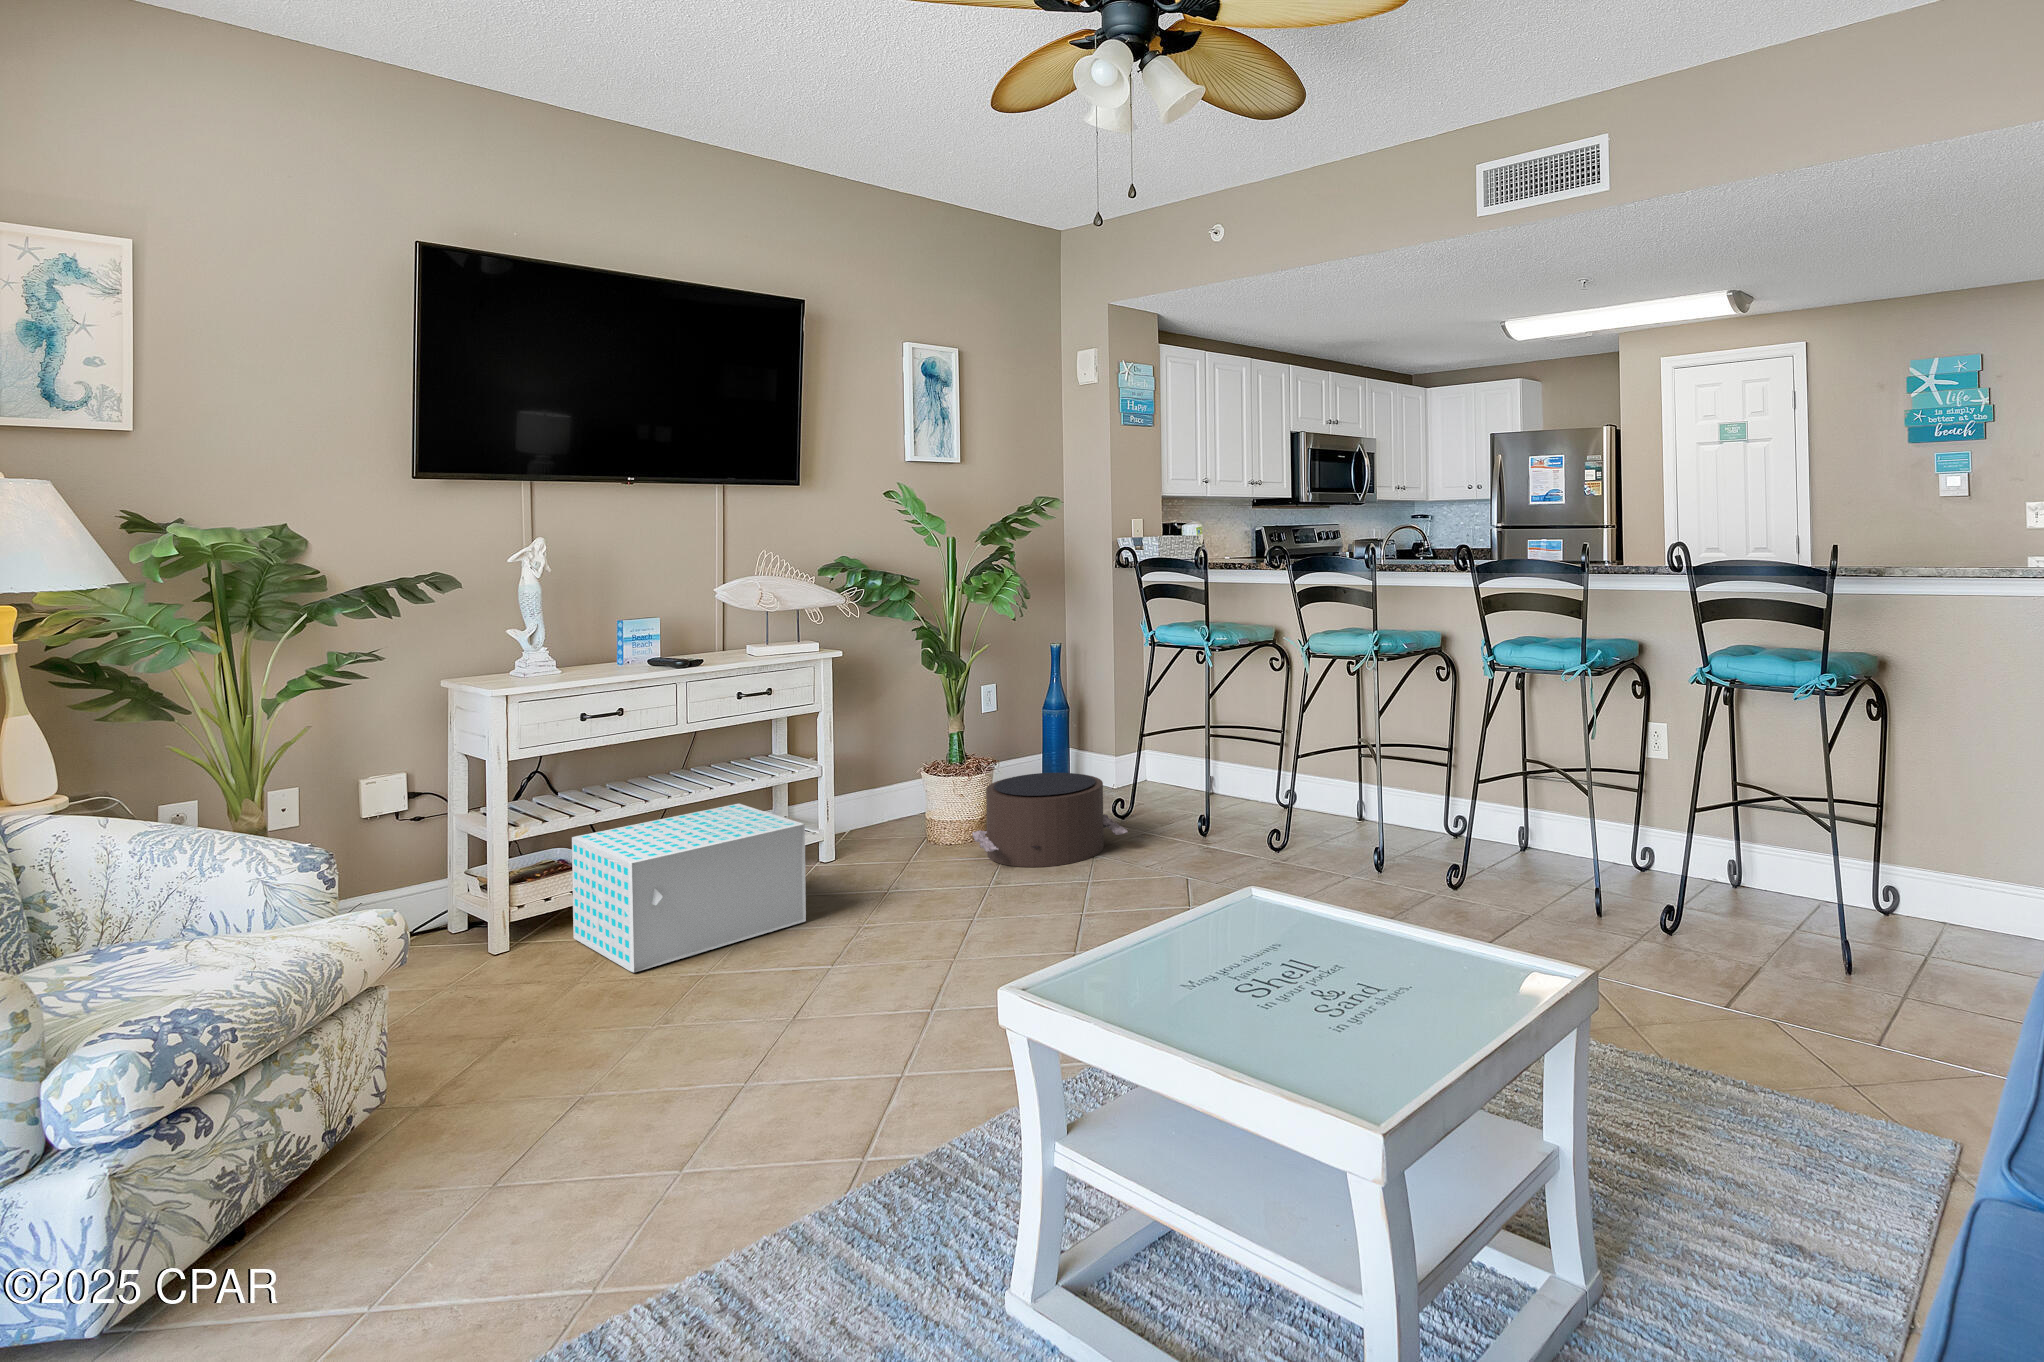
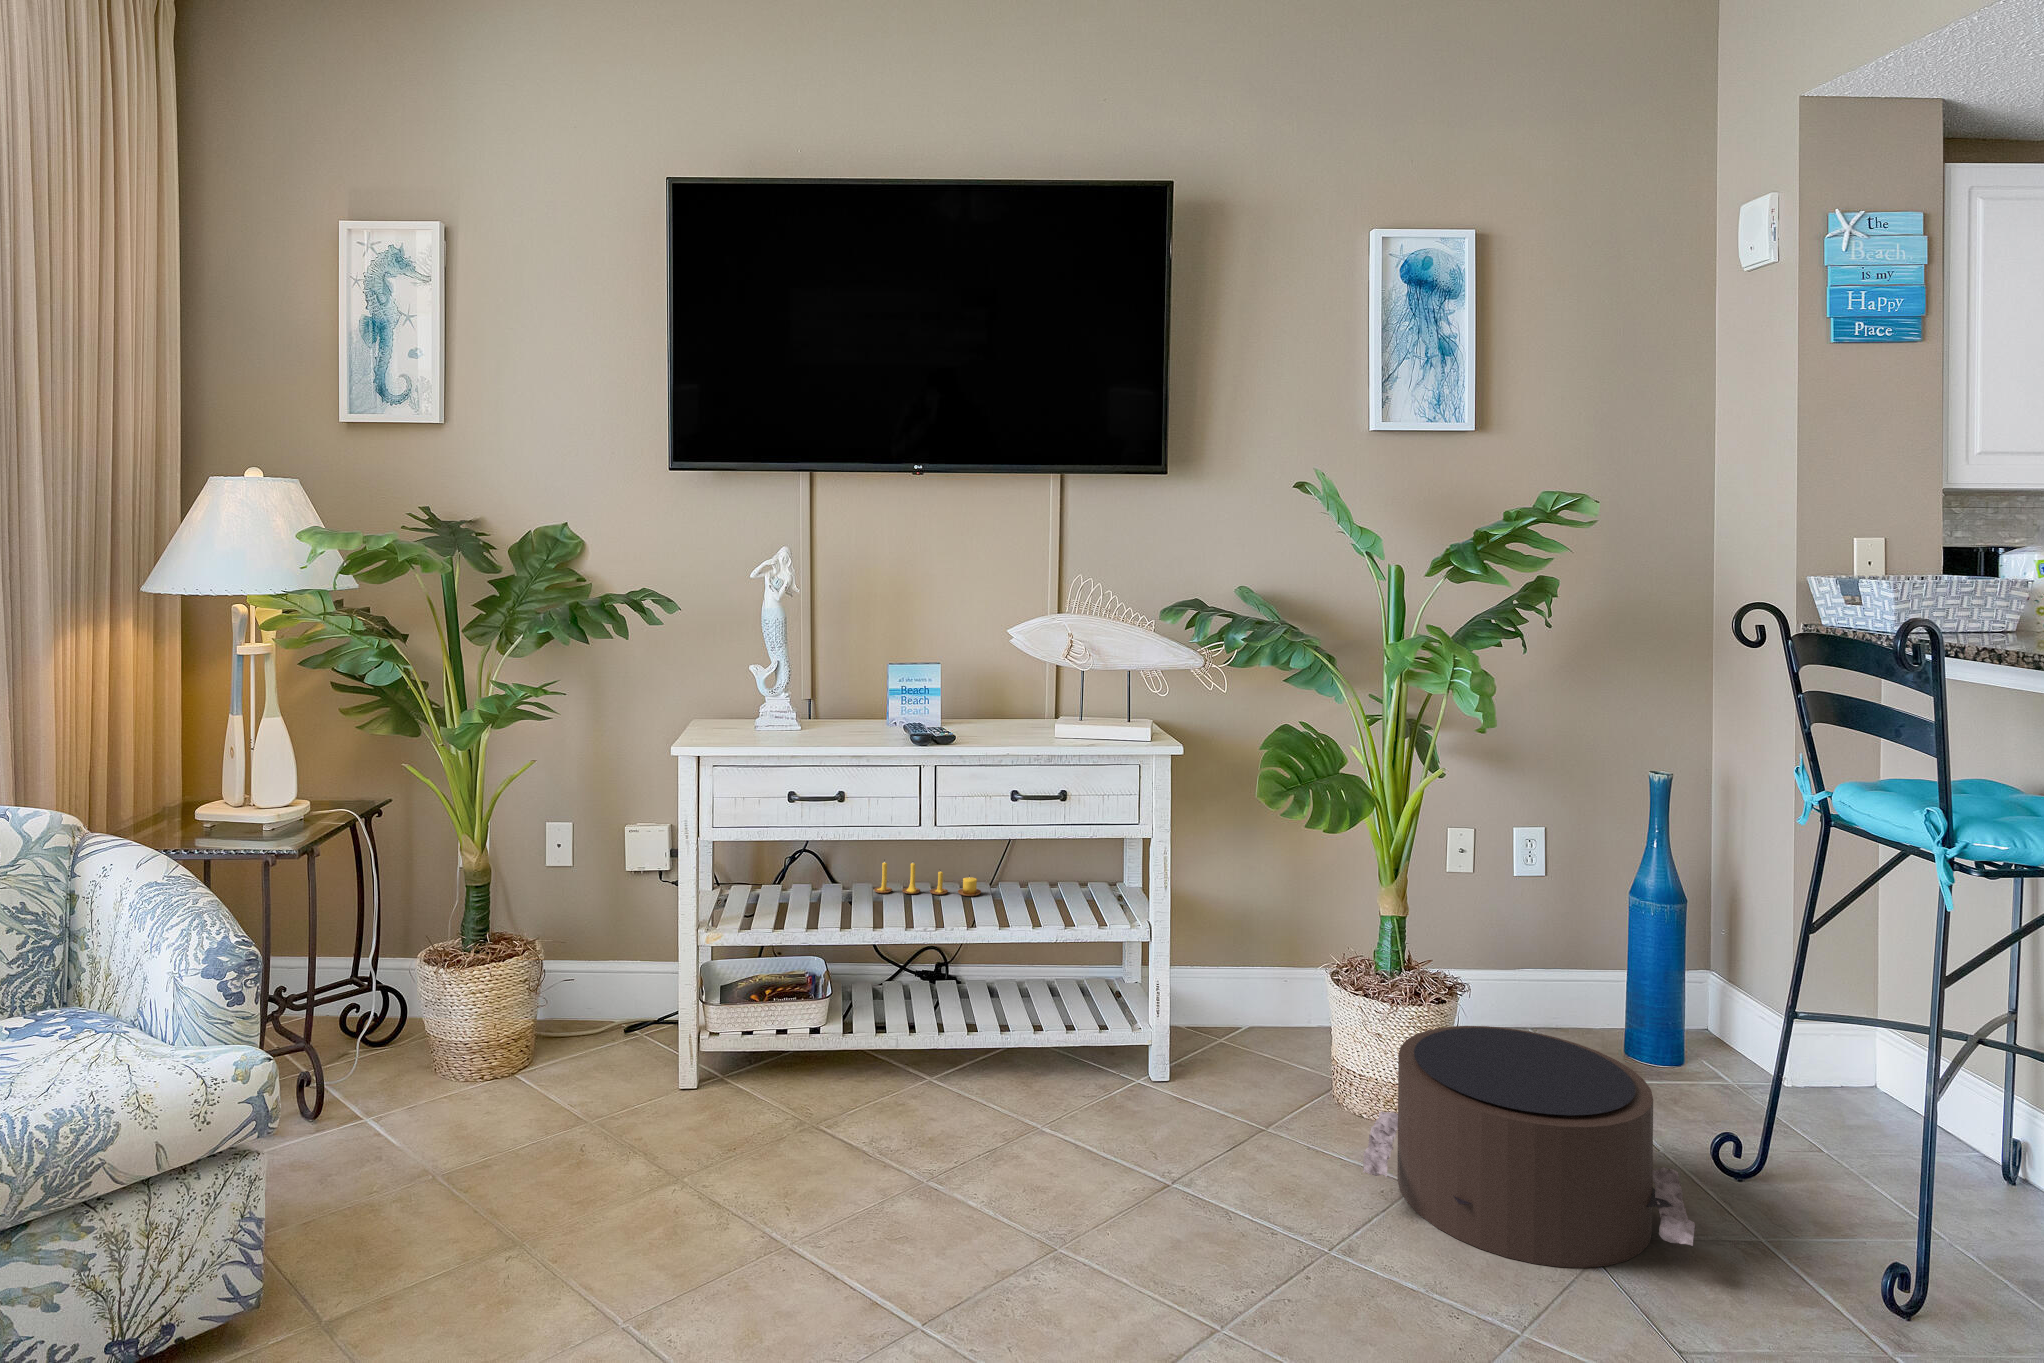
candle: none [608,763,692,791] -> present [874,860,981,896]
storage box: present [572,804,806,973] -> none [742,952,1009,1193]

